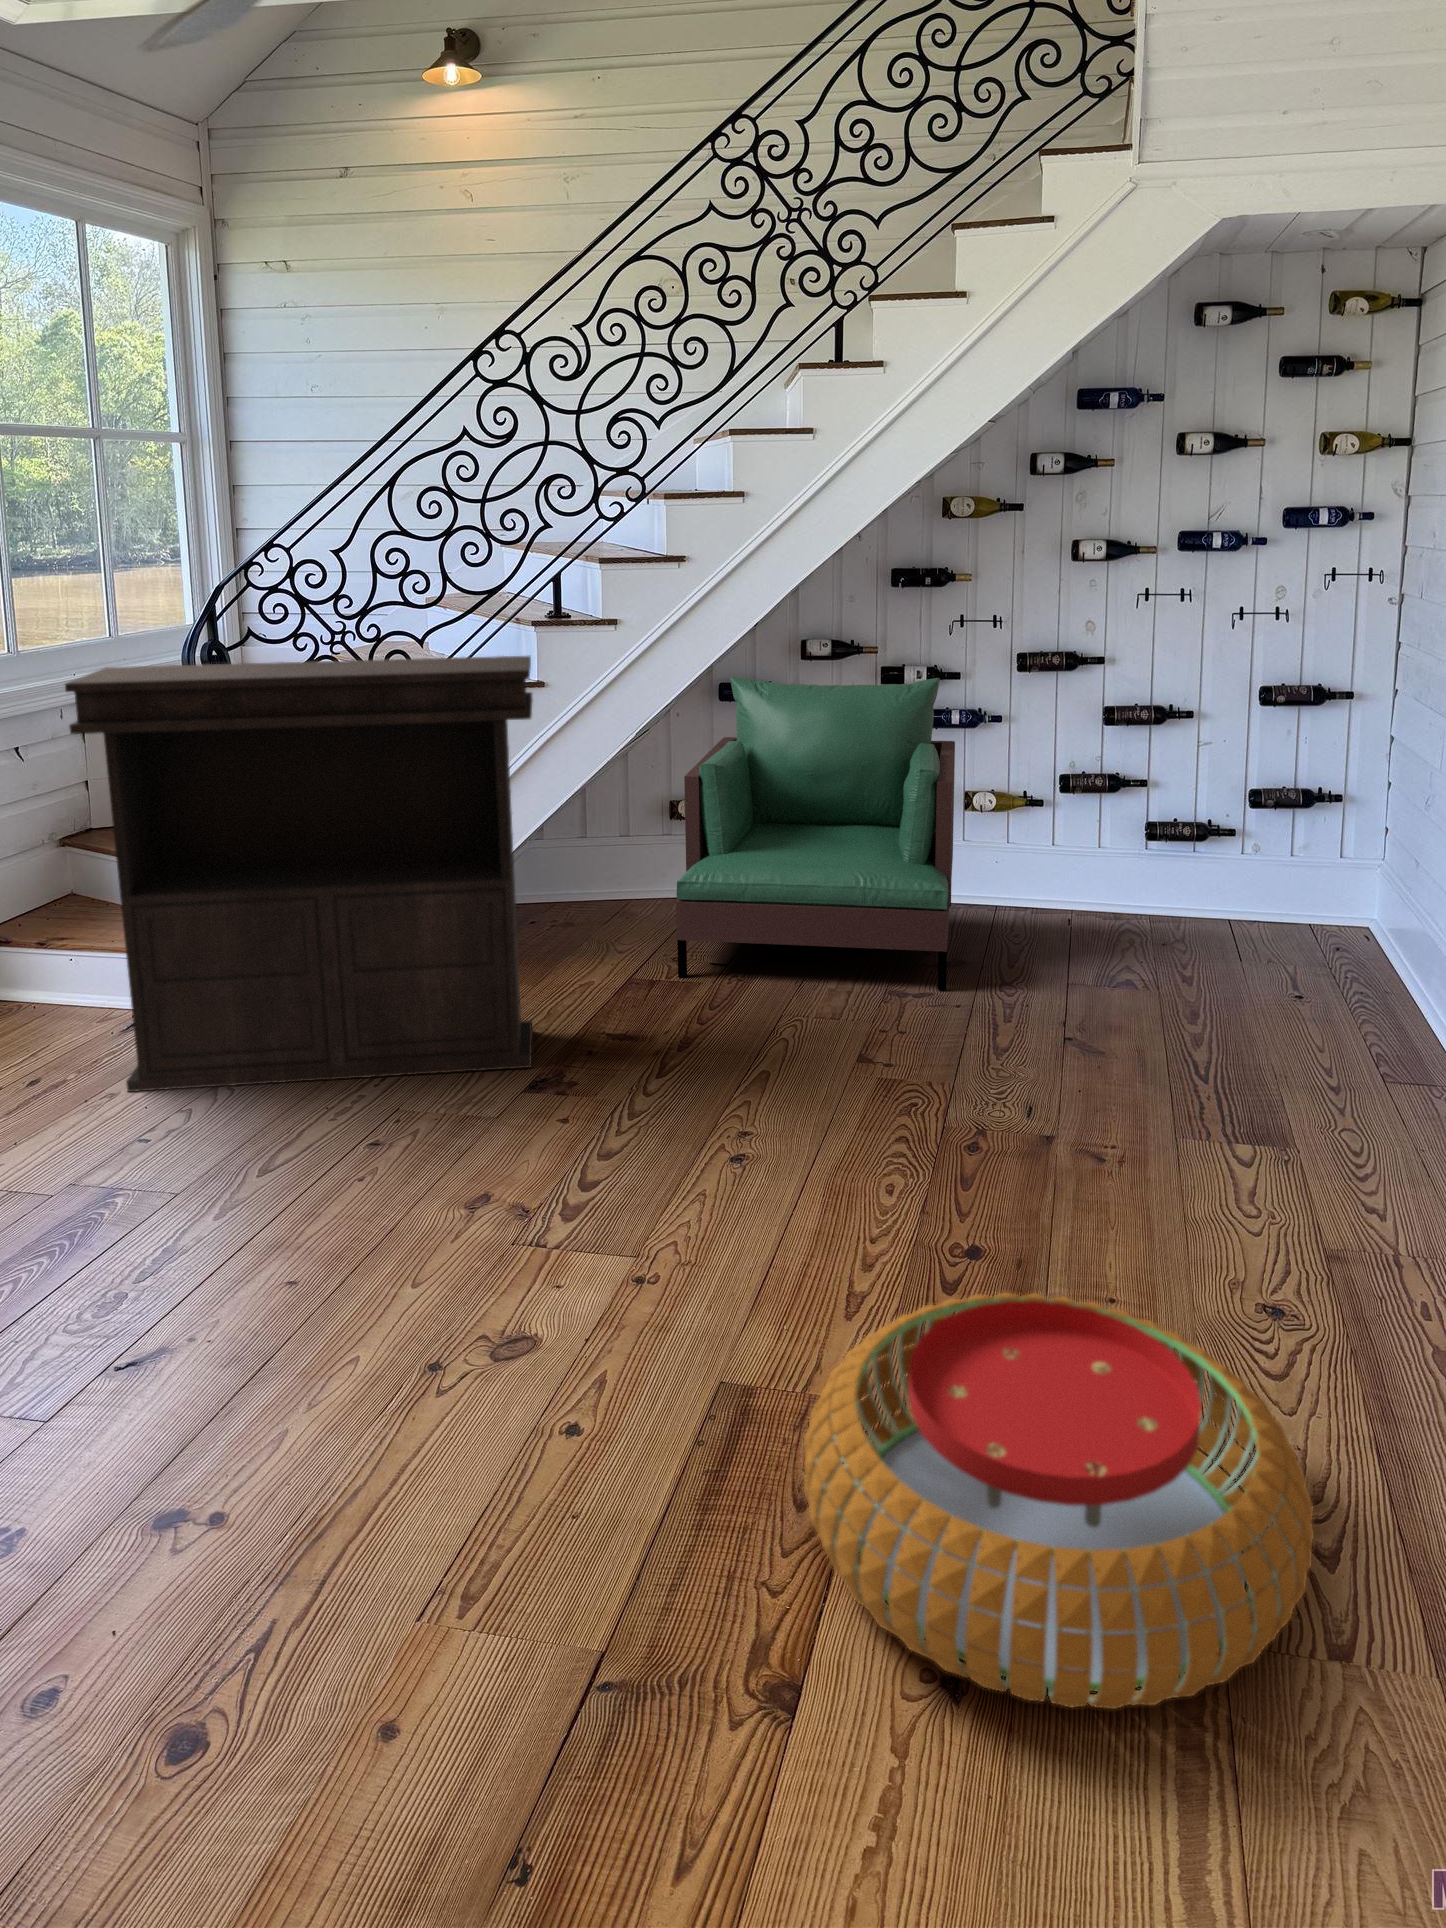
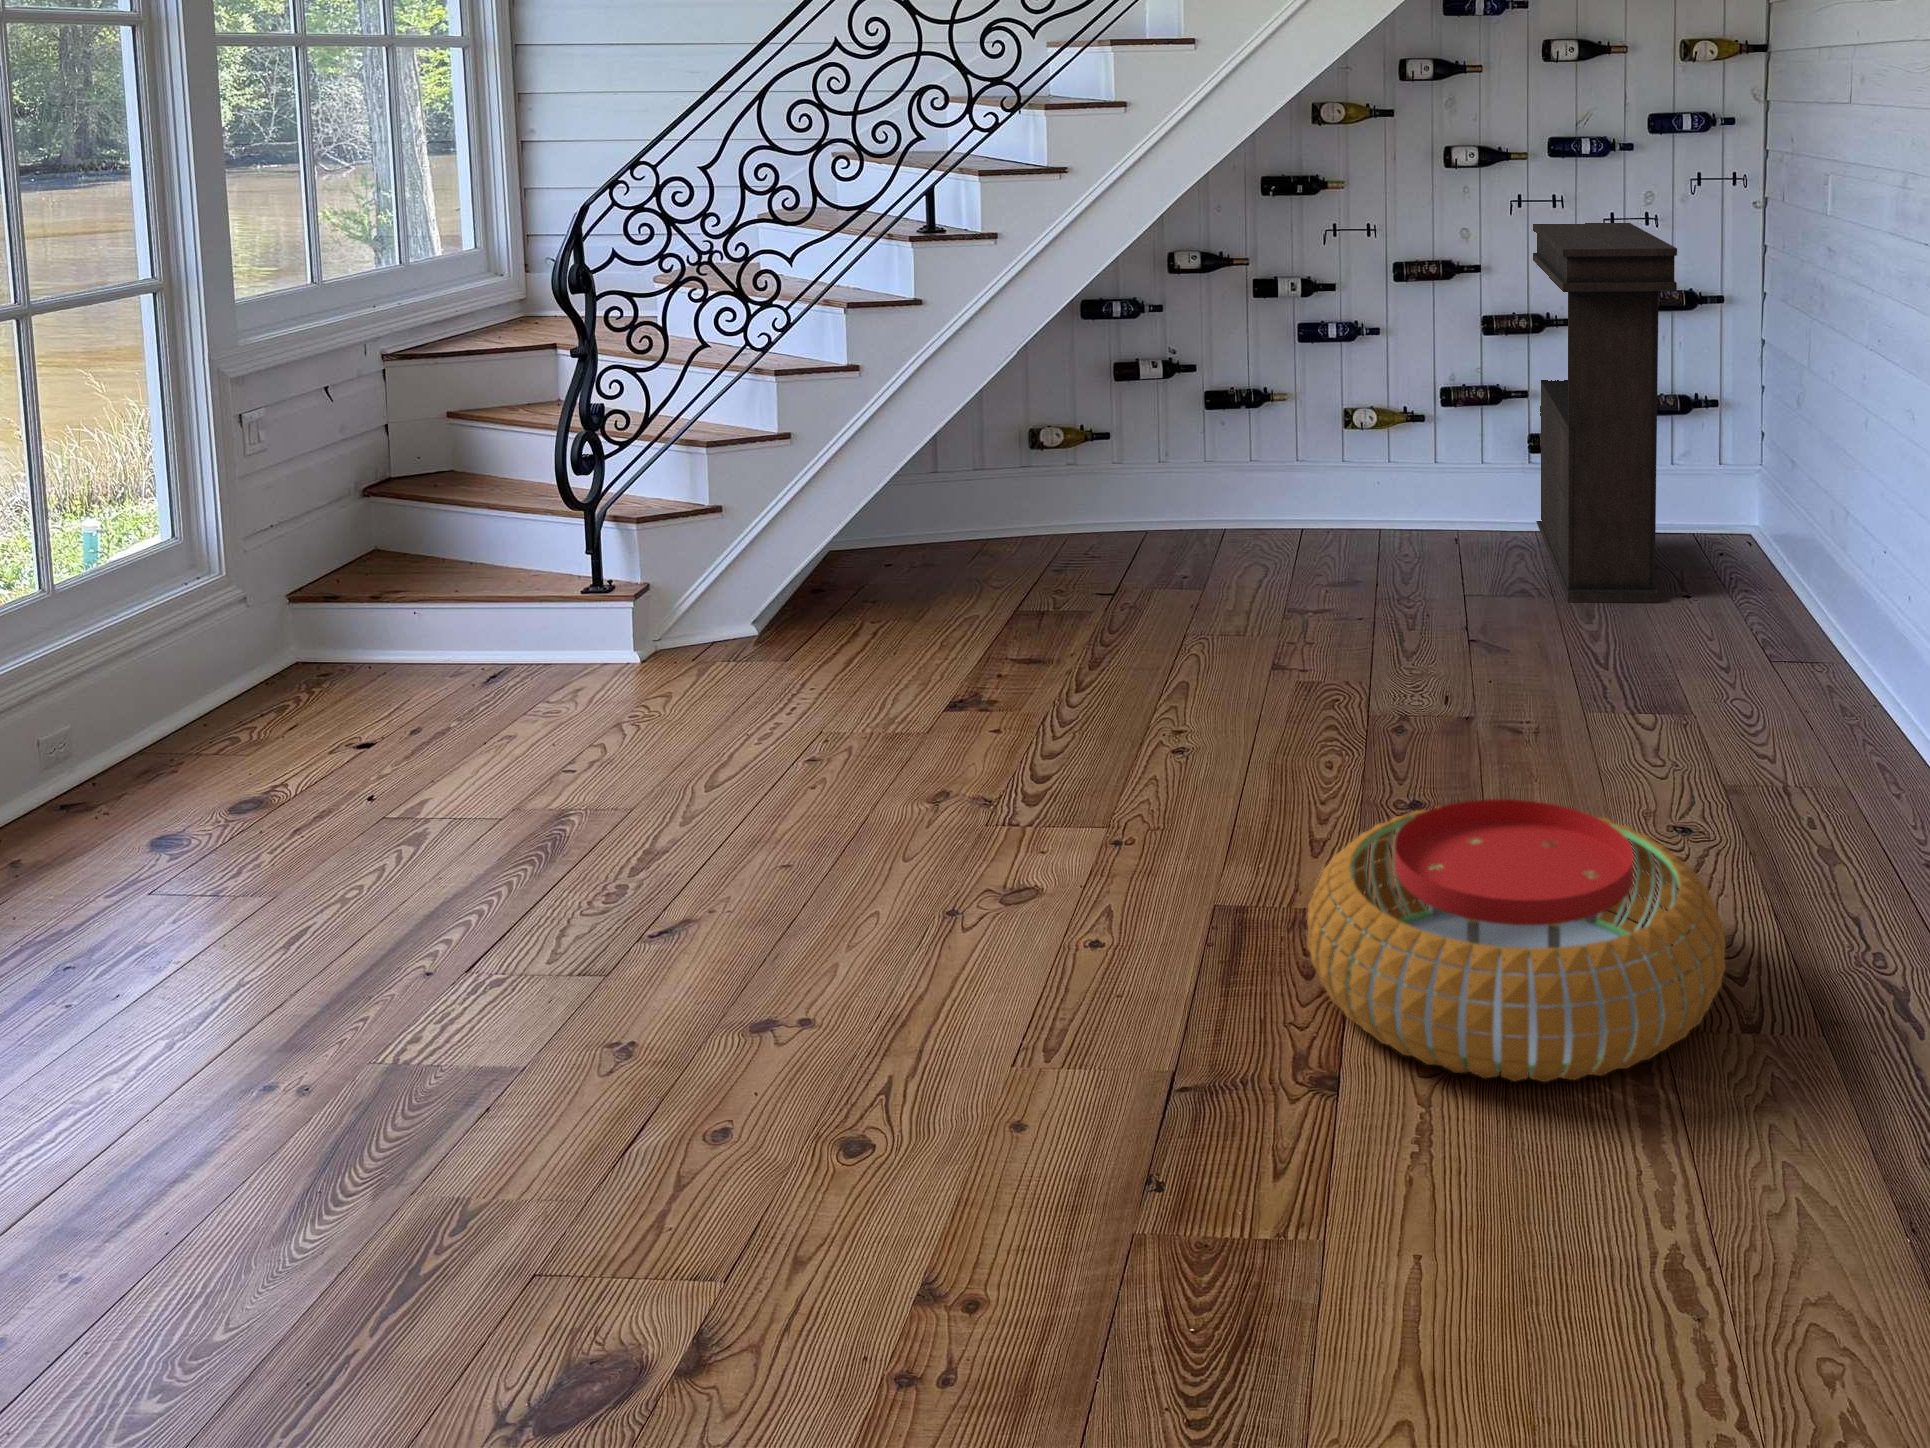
console table: present [65,656,532,1092] -> present [1533,223,1677,603]
armchair: present [676,676,955,990] -> none [1068,290,1348,606]

